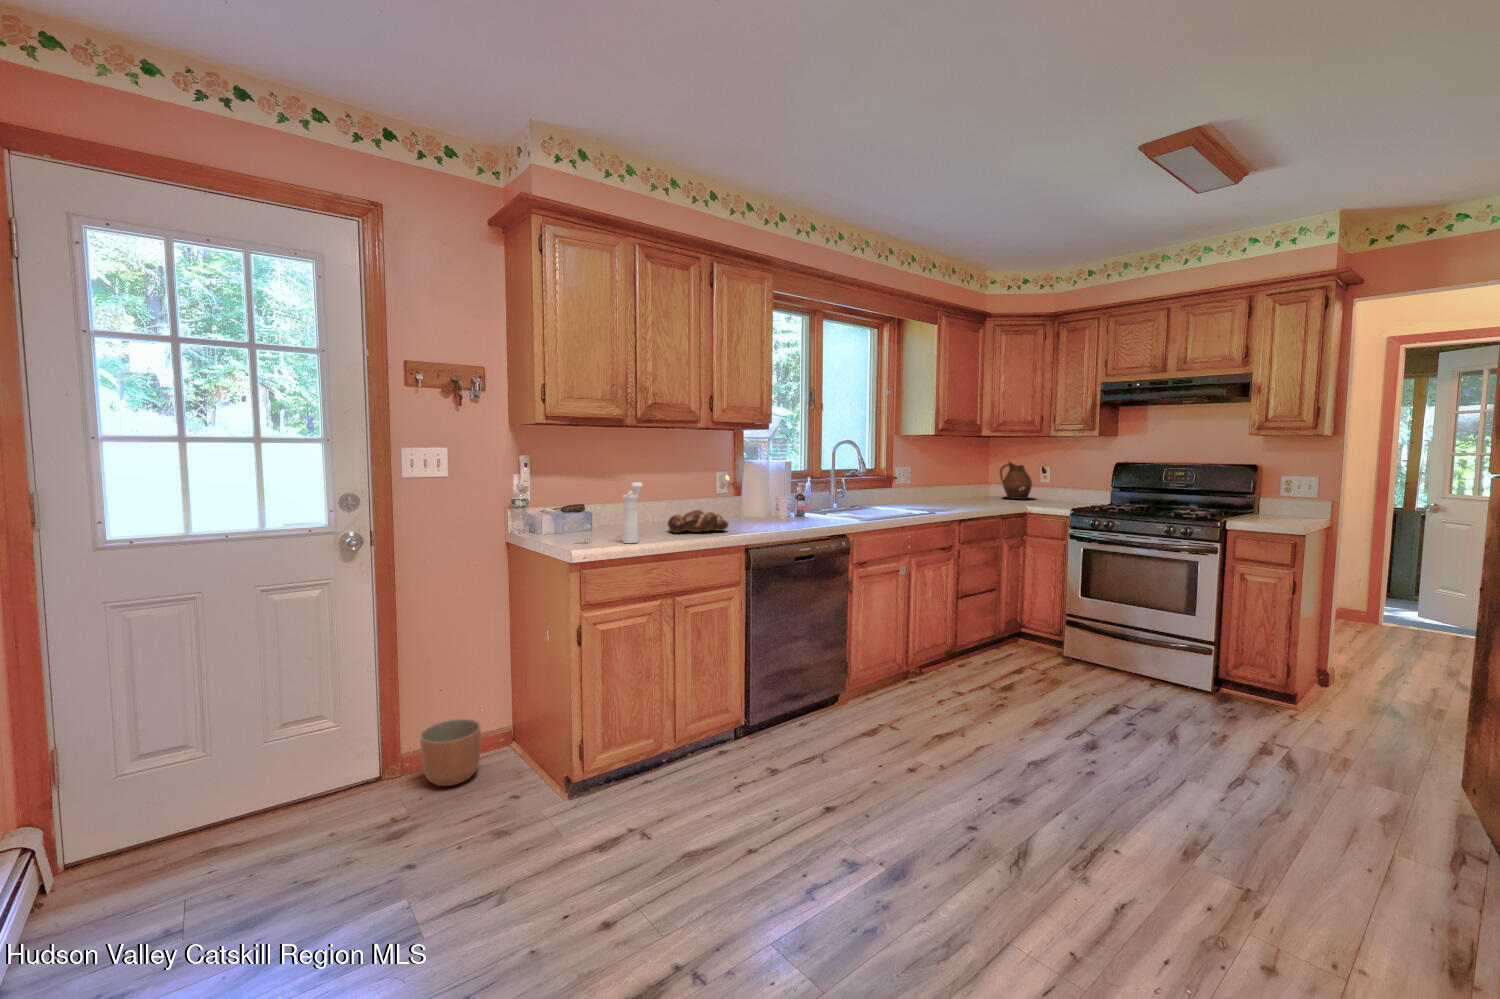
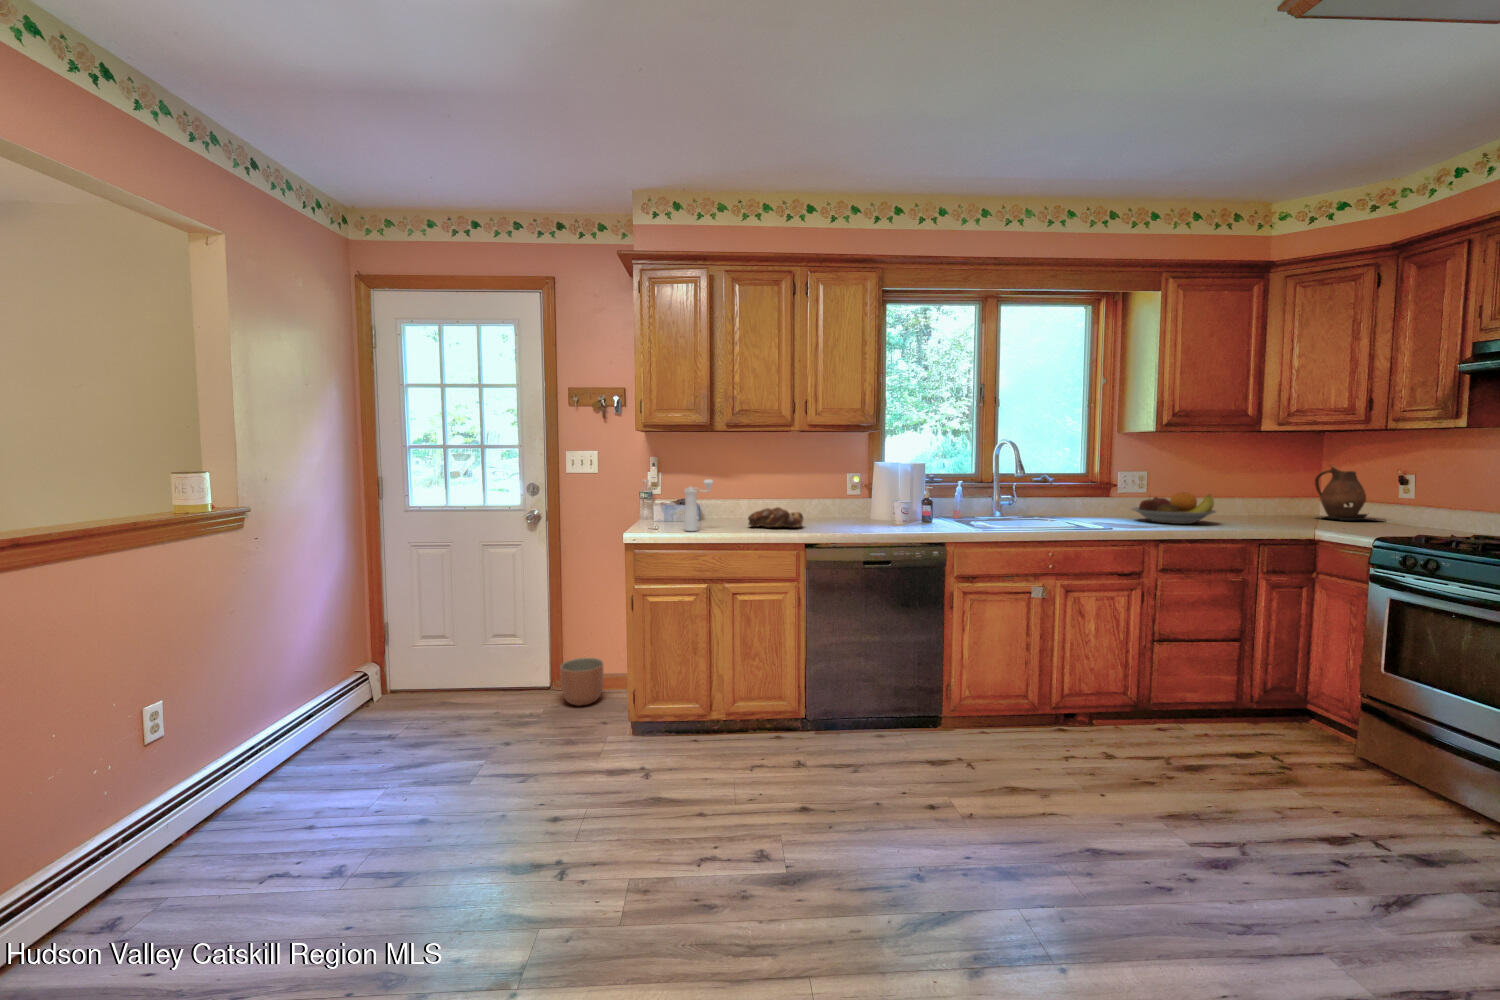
fruit bowl: none [919,483,977,507] -> present [1132,492,1216,524]

